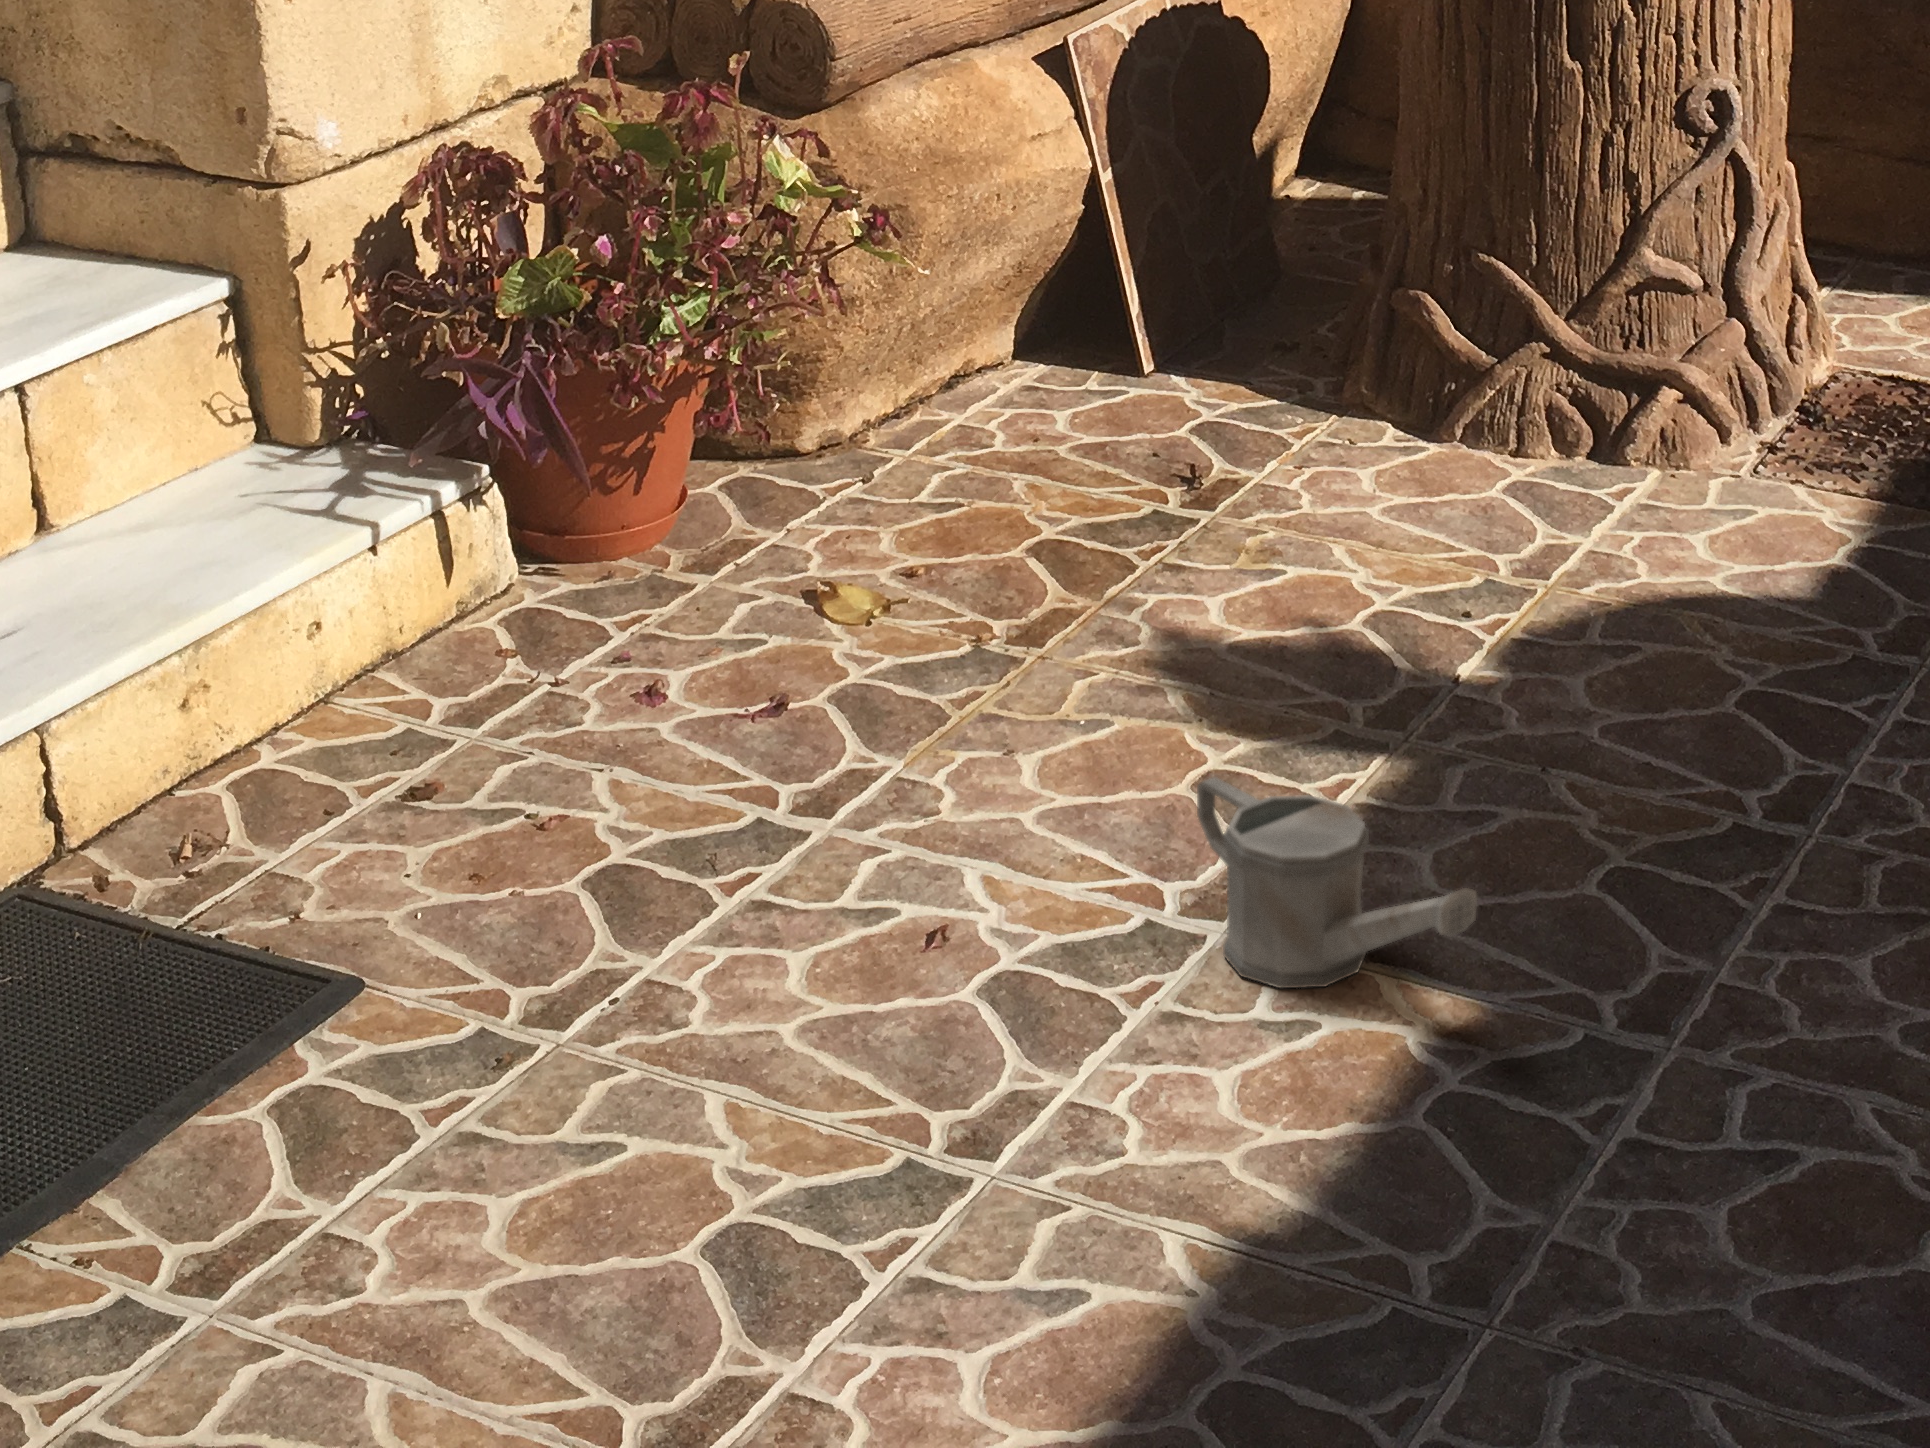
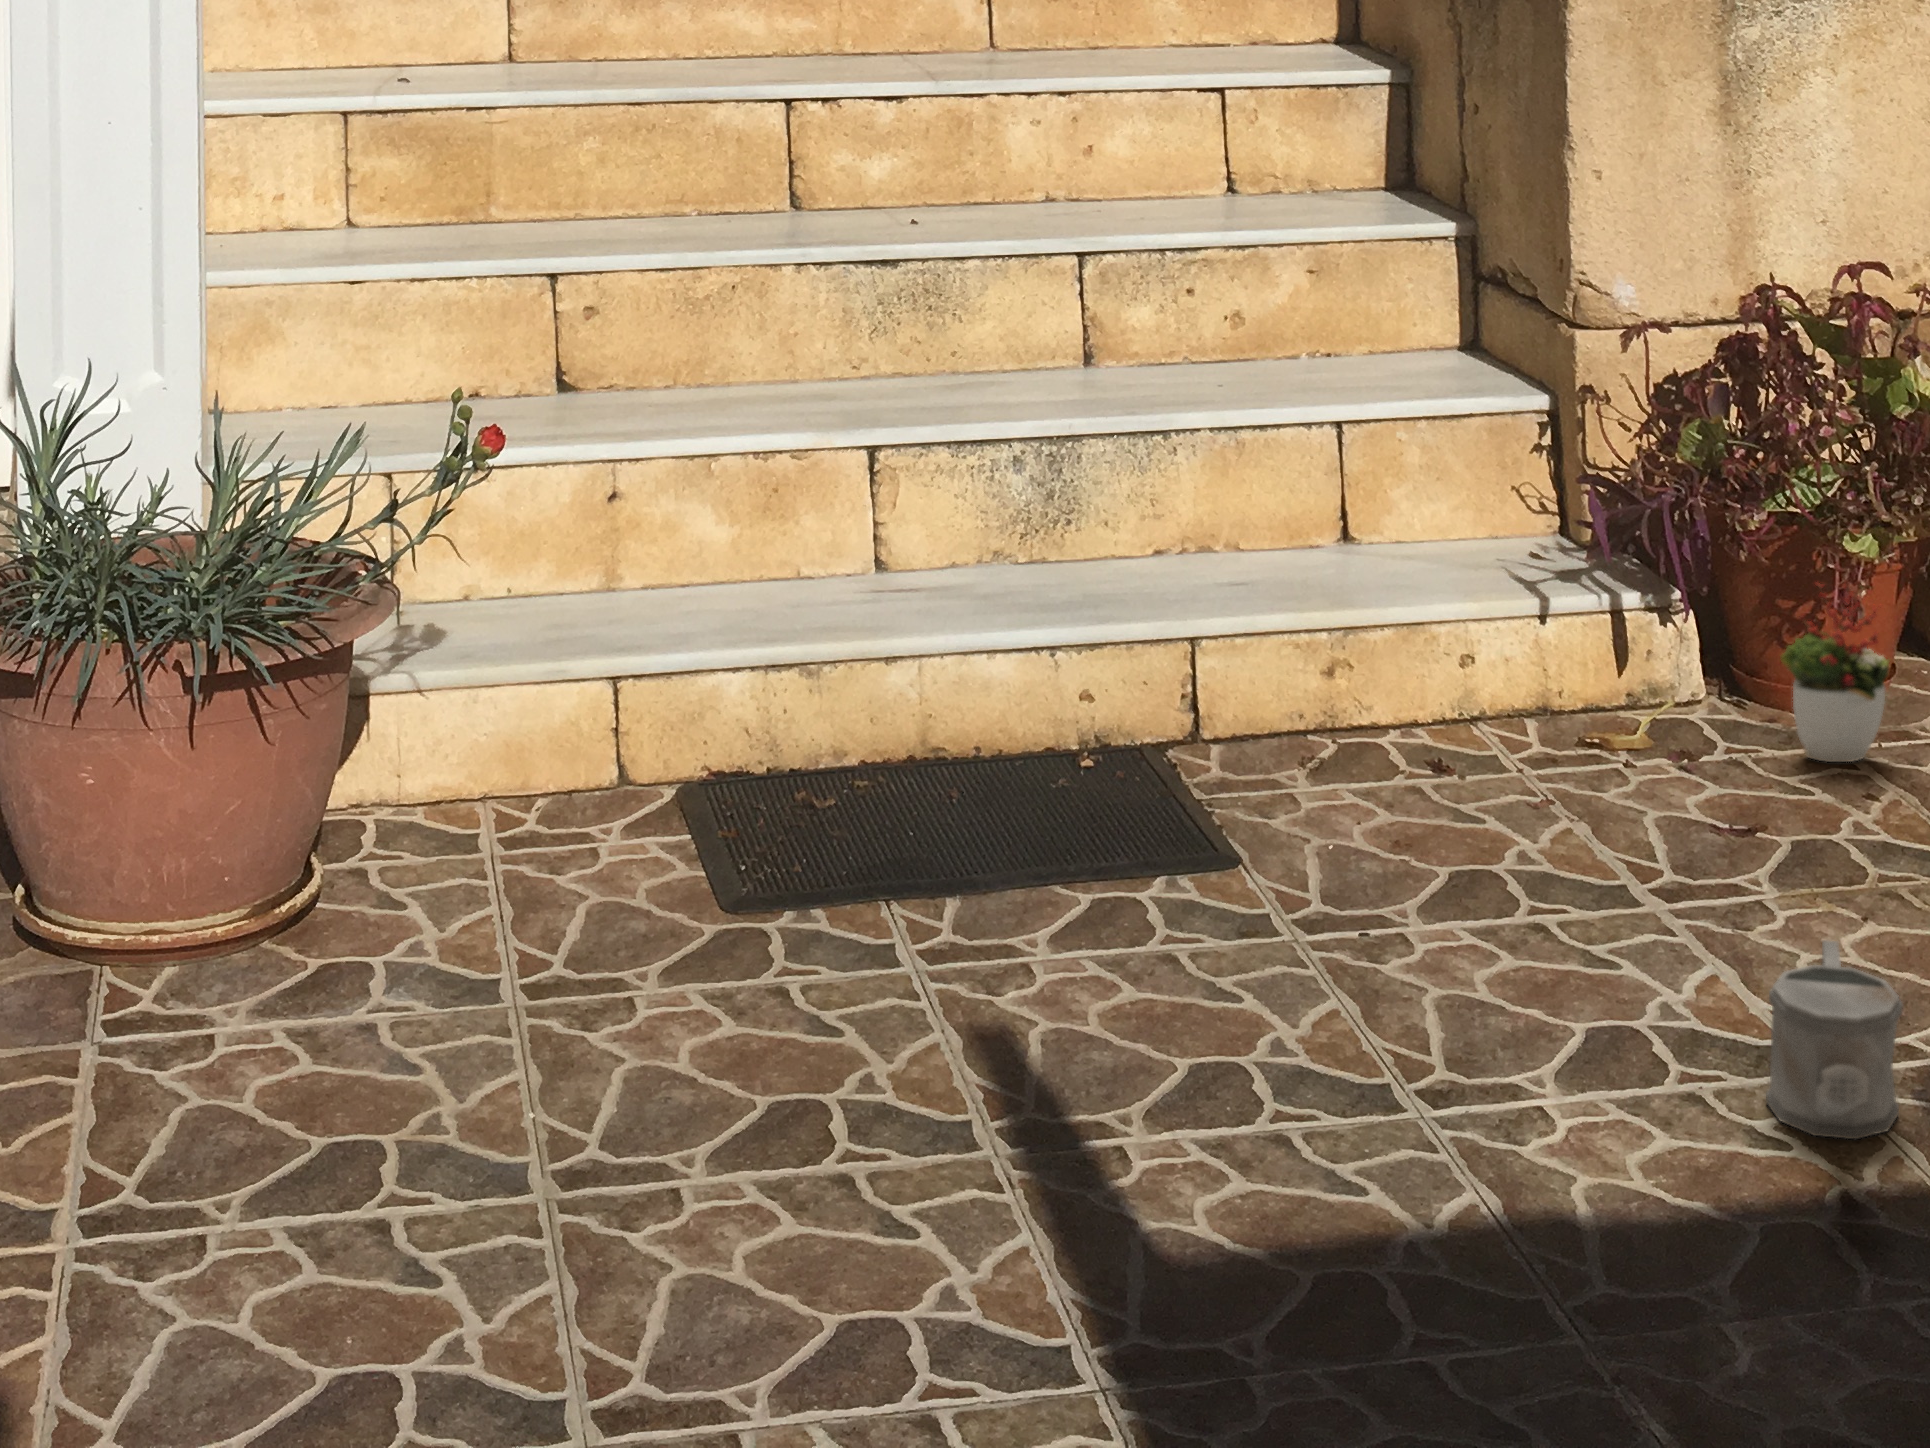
decorative plant: none [674,403,781,614] -> present [1780,583,1890,762]

